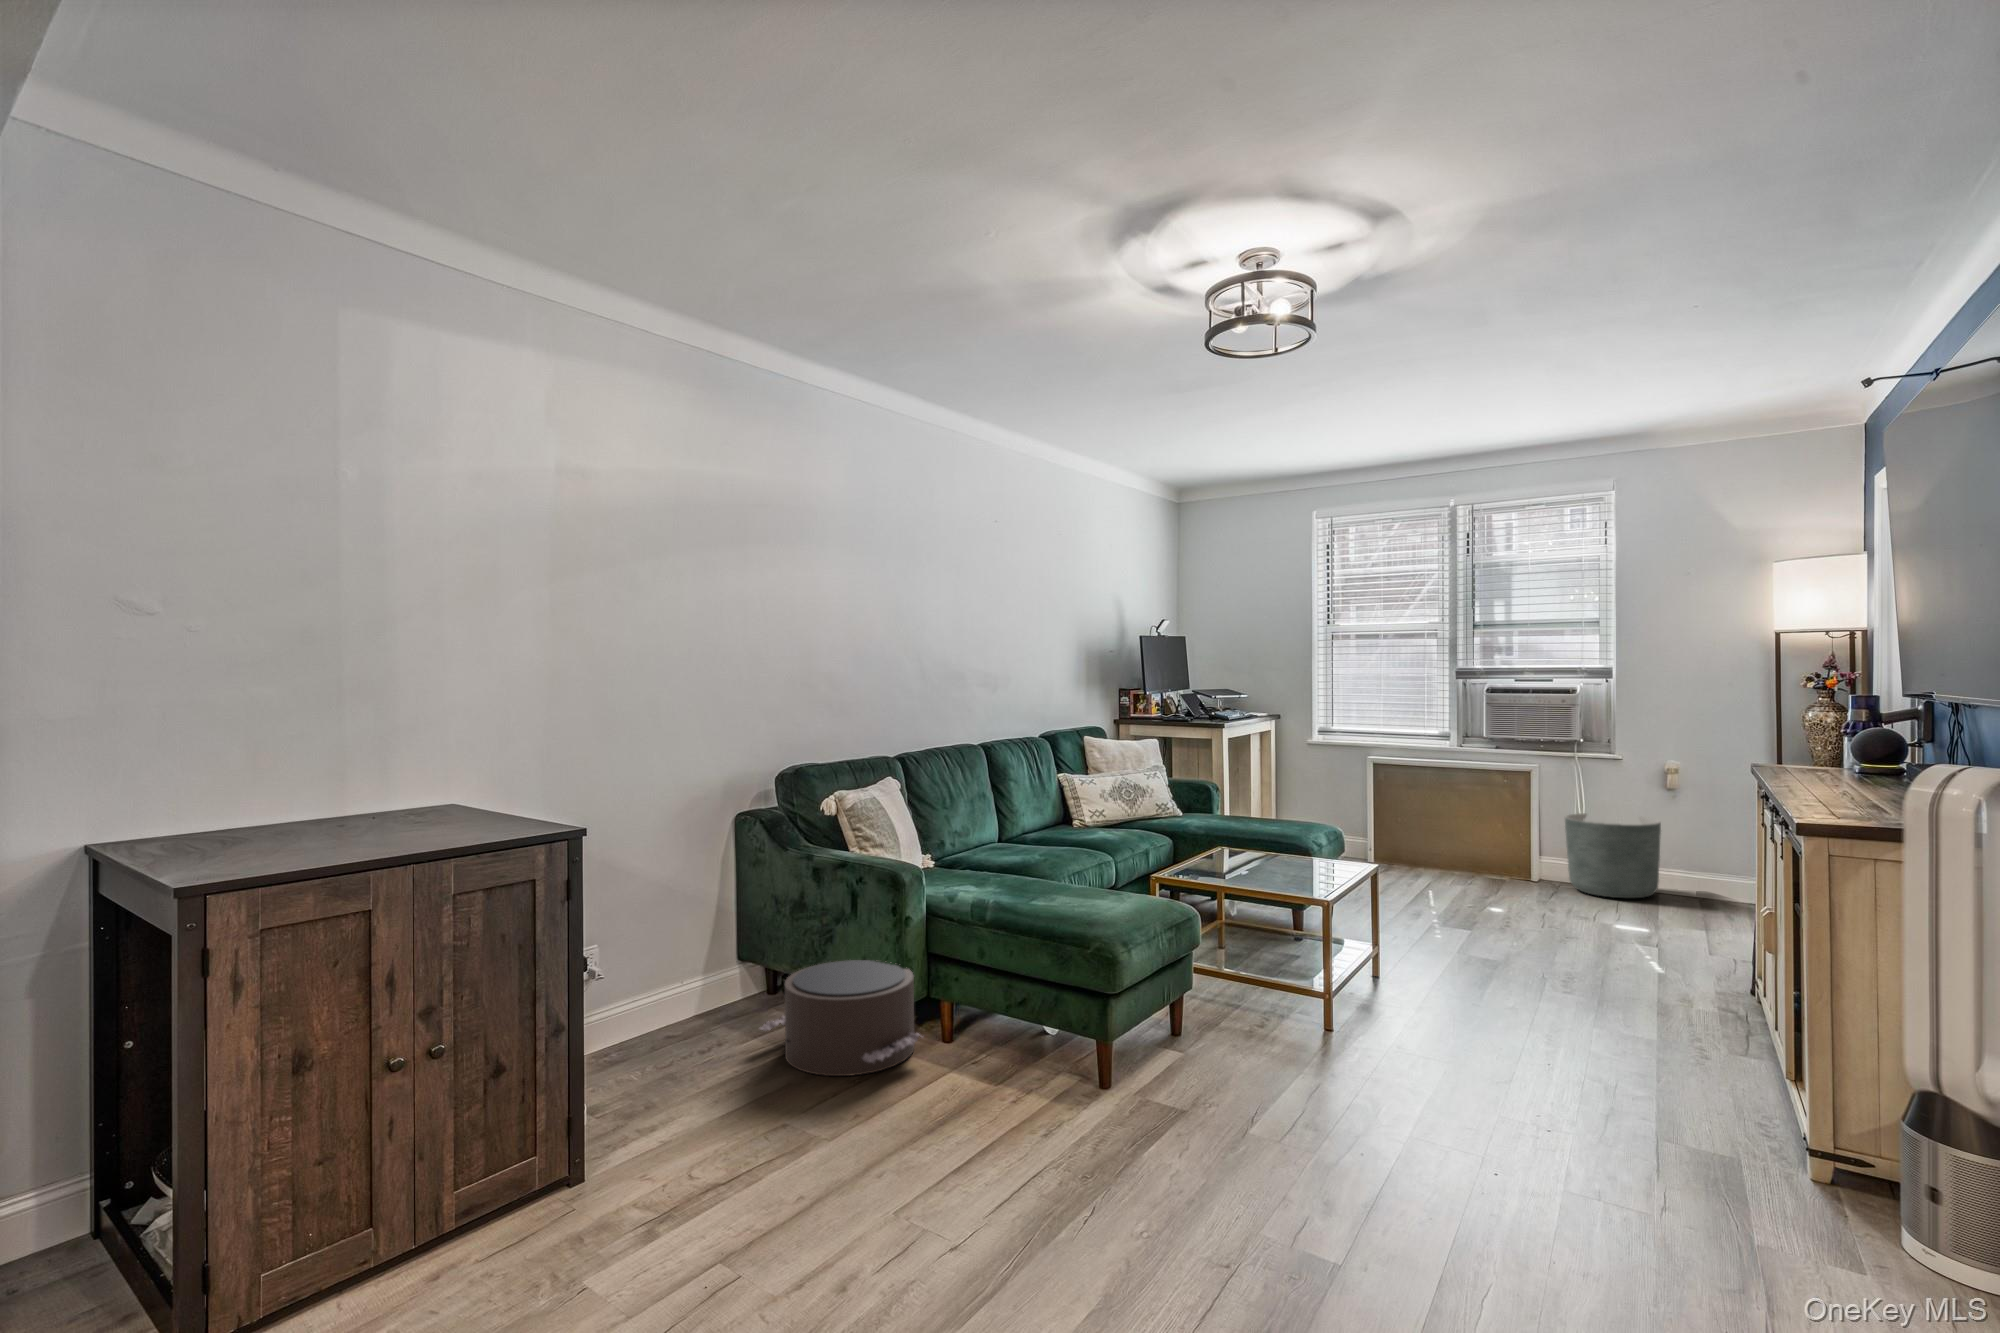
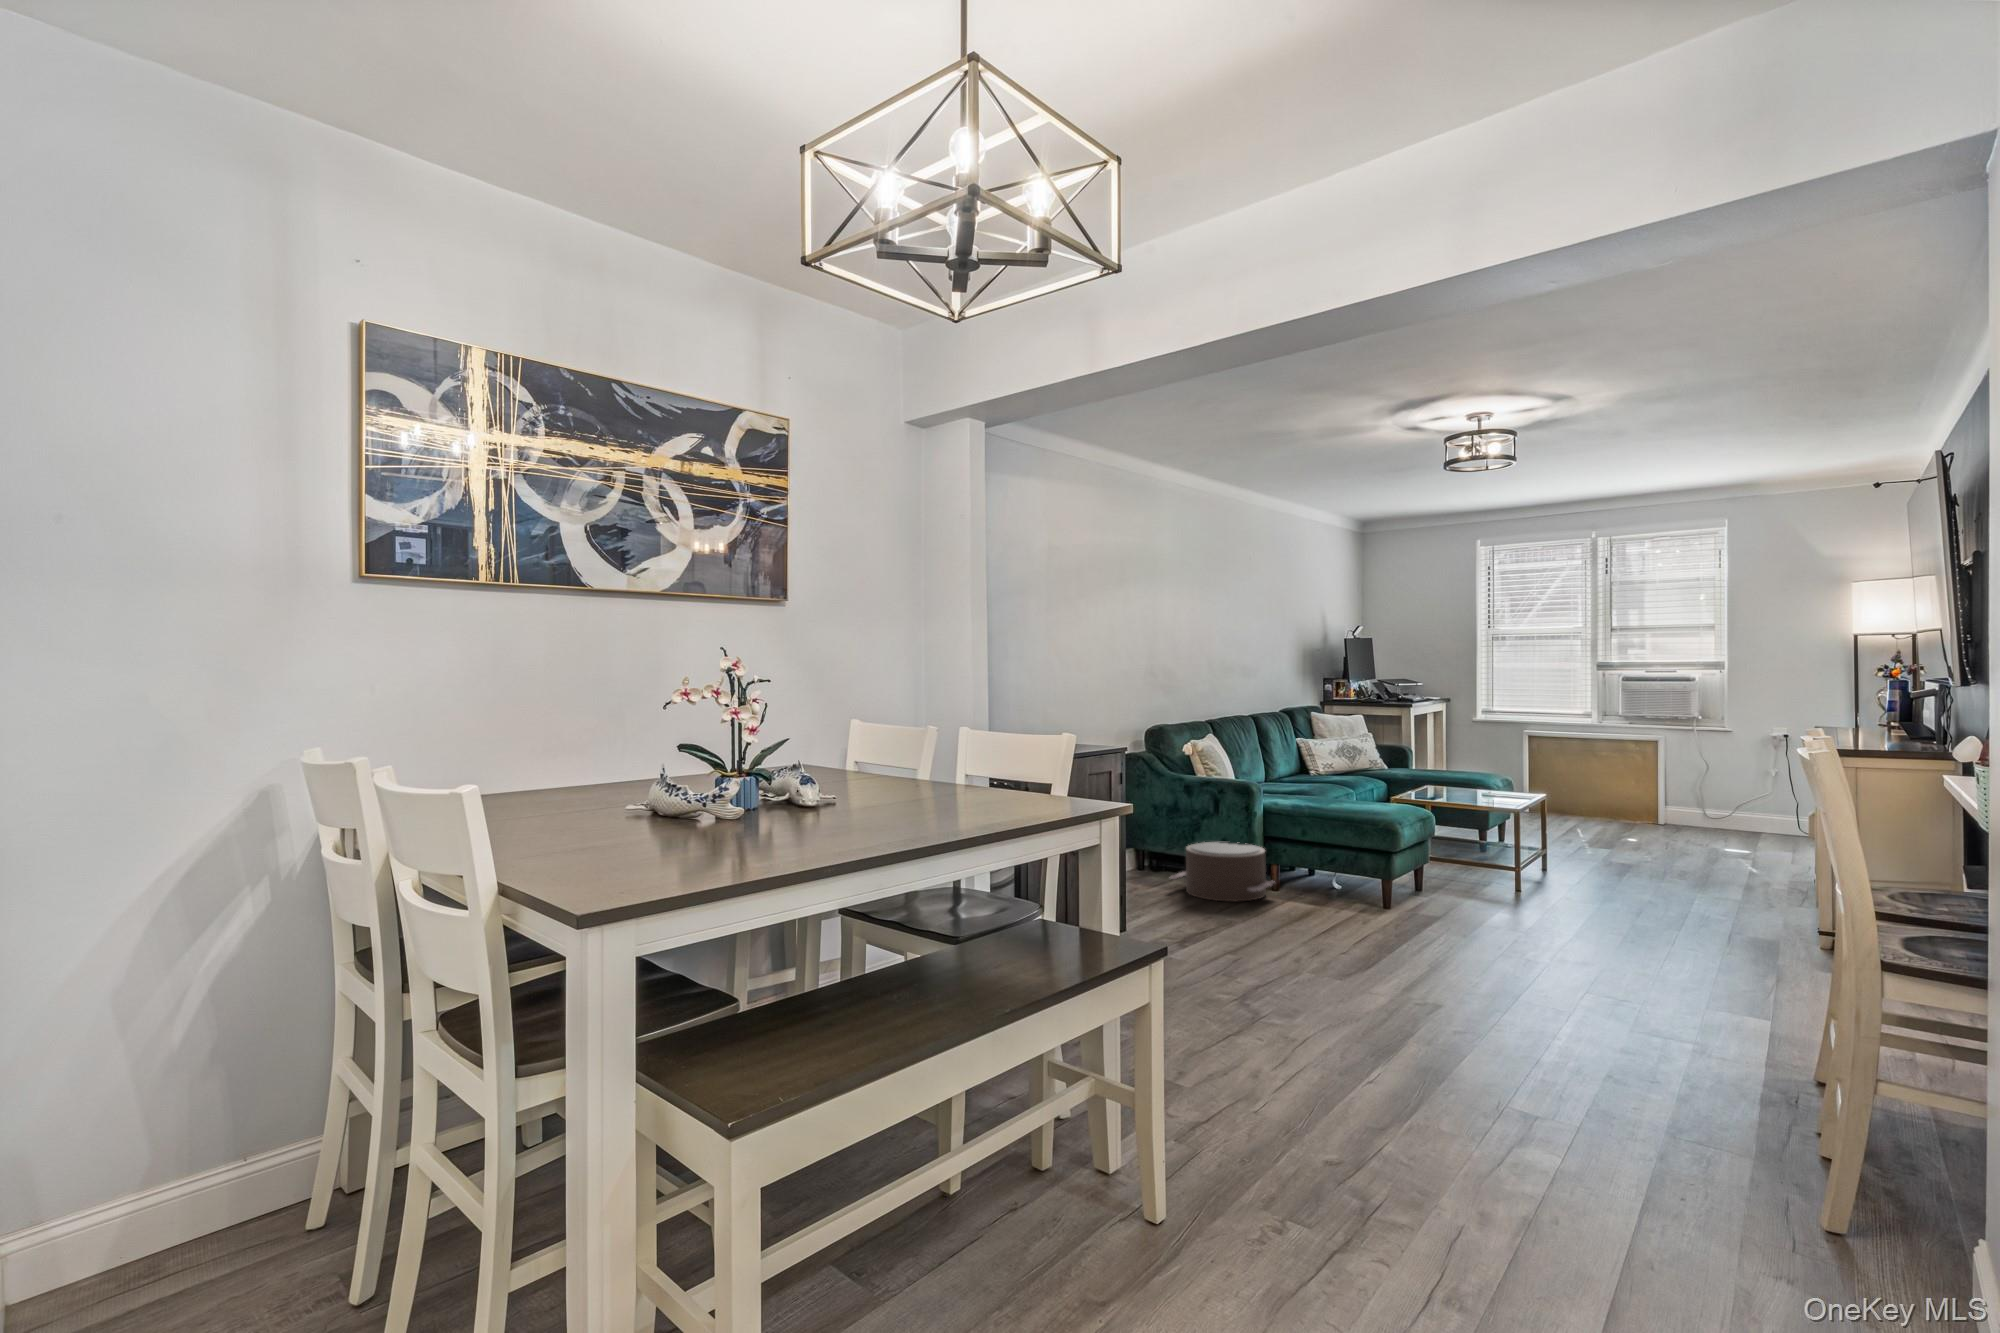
planter: present [1565,813,1661,899] -> none [1686,773,1763,835]

